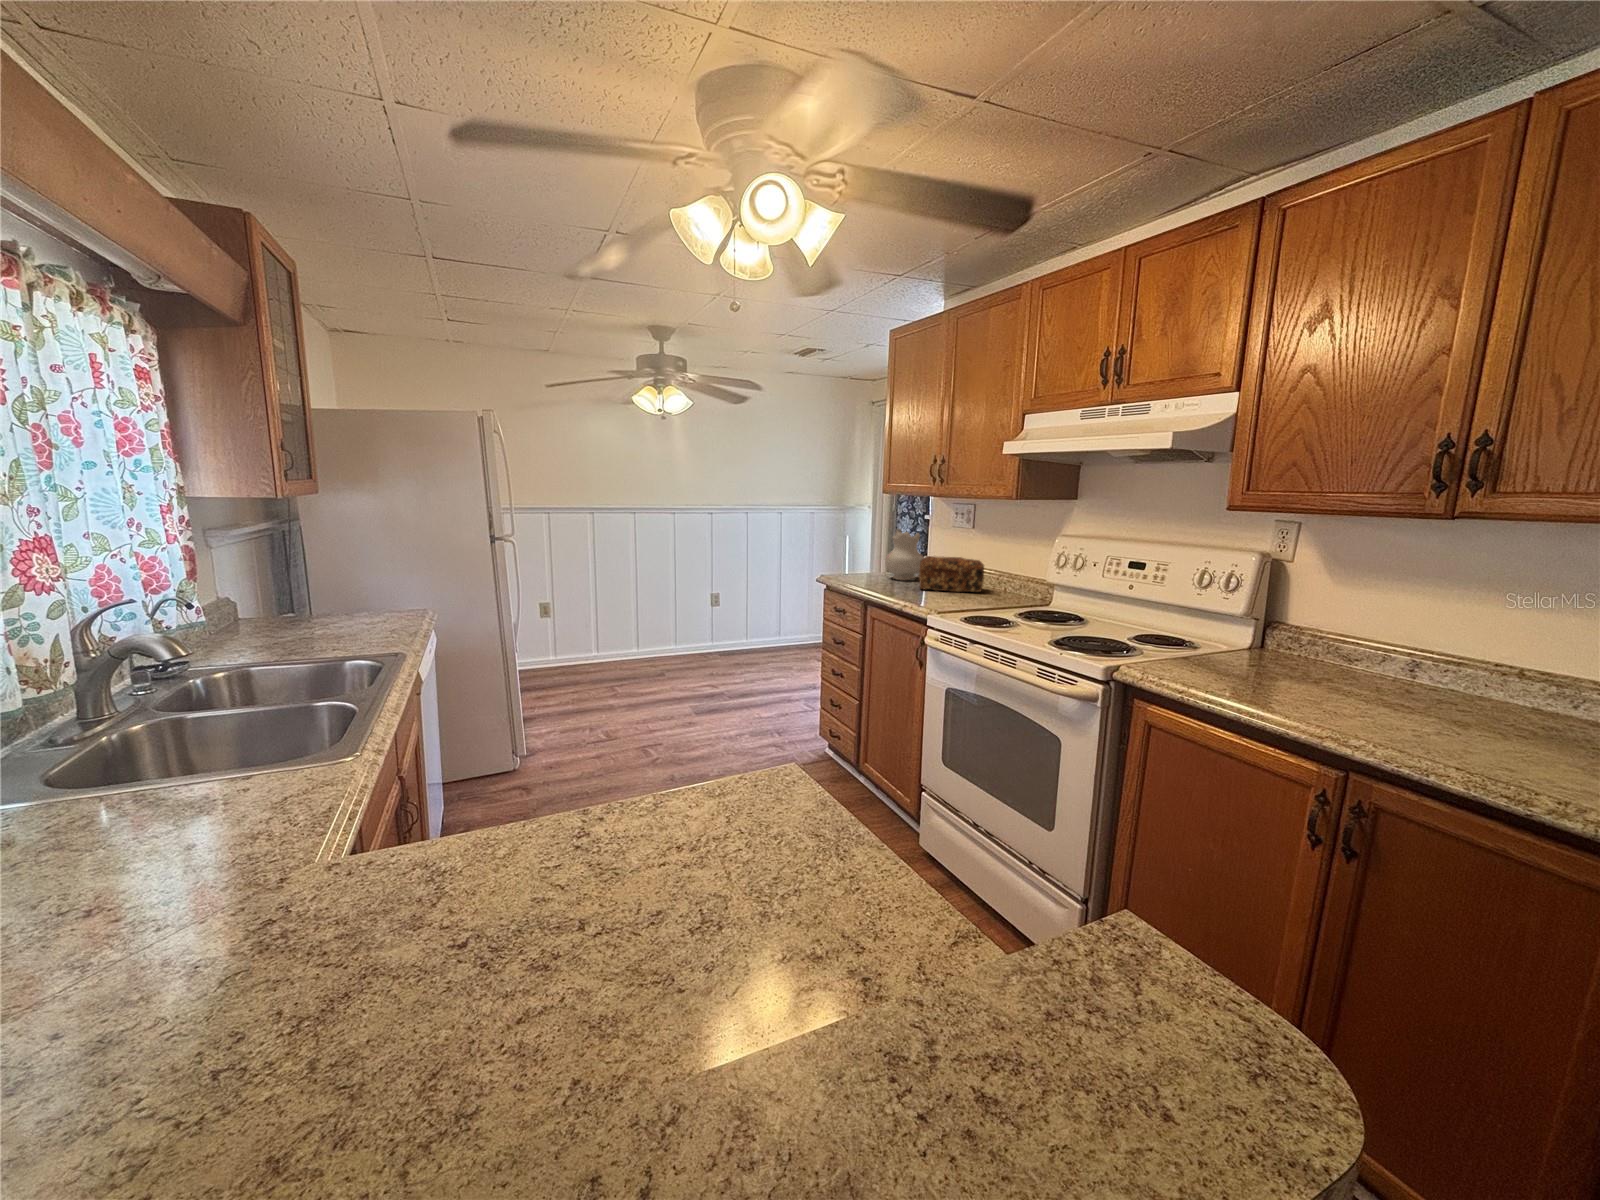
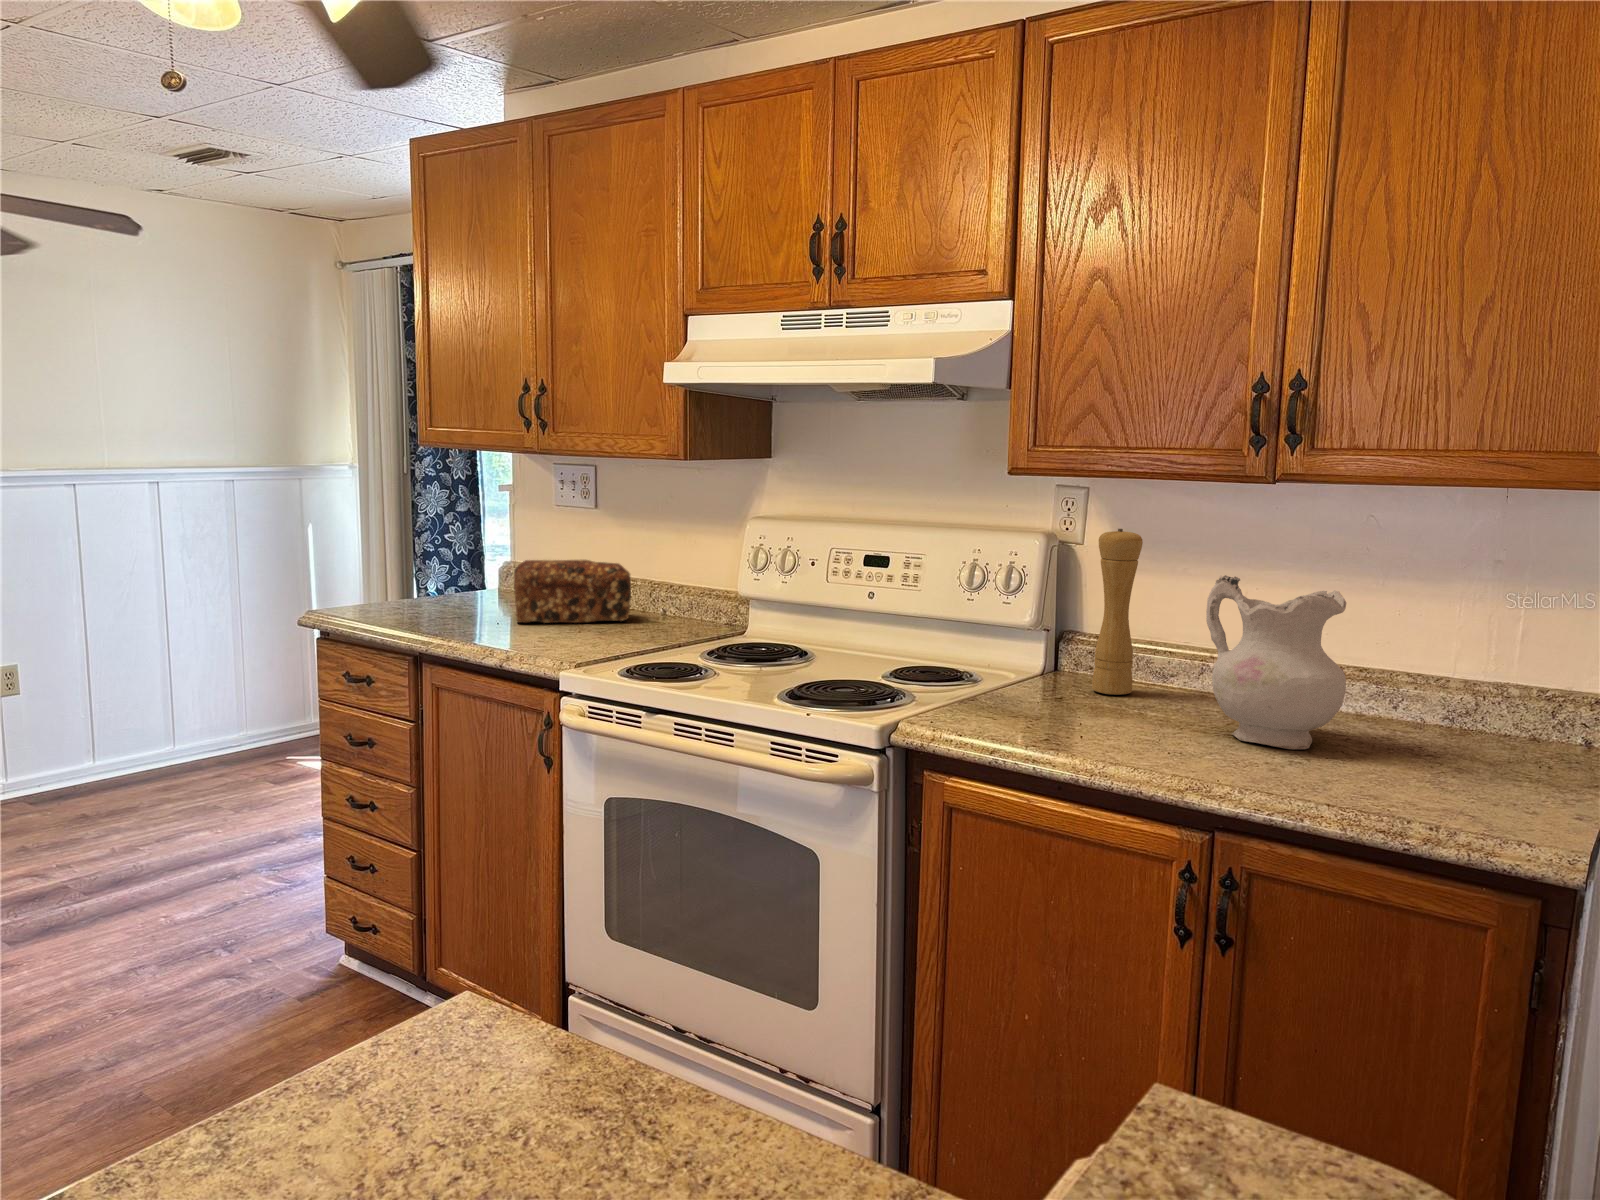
ceramic pitcher: present [886,529,924,580] -> present [1206,575,1346,749]
pepper mill: none [1282,551,1336,668] -> present [1092,529,1143,695]

